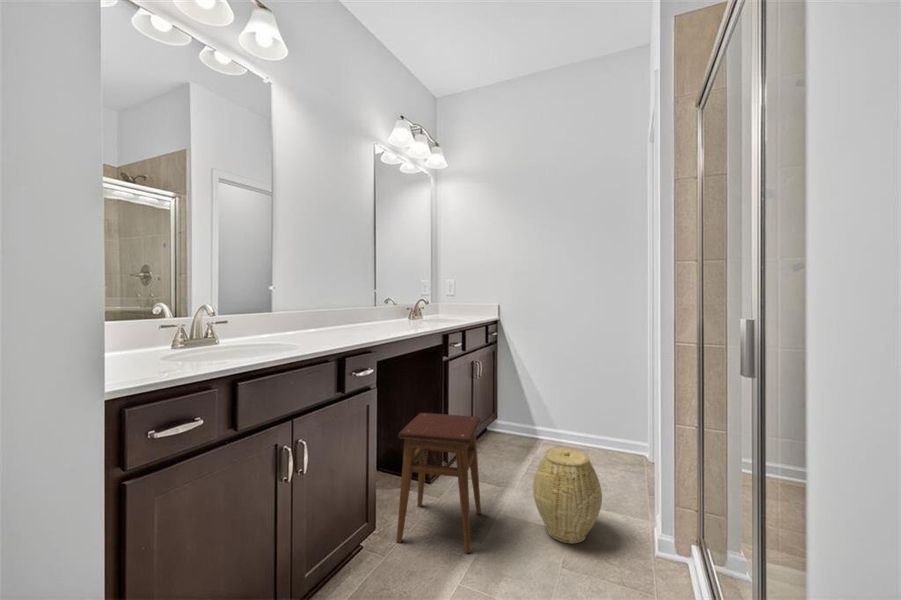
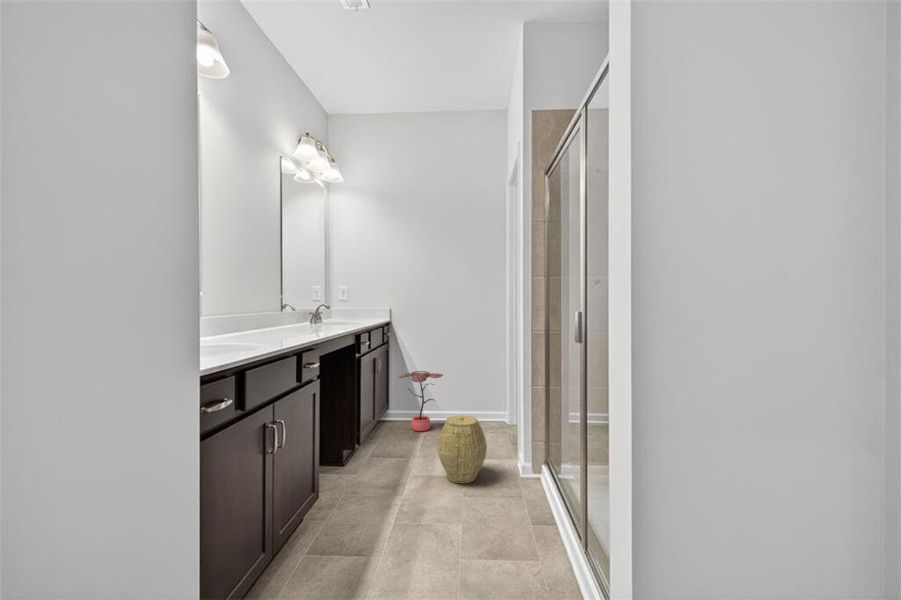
potted plant: none [505,380,559,453] -> present [399,371,443,431]
stool: present [397,413,481,553] -> none [334,399,396,507]

